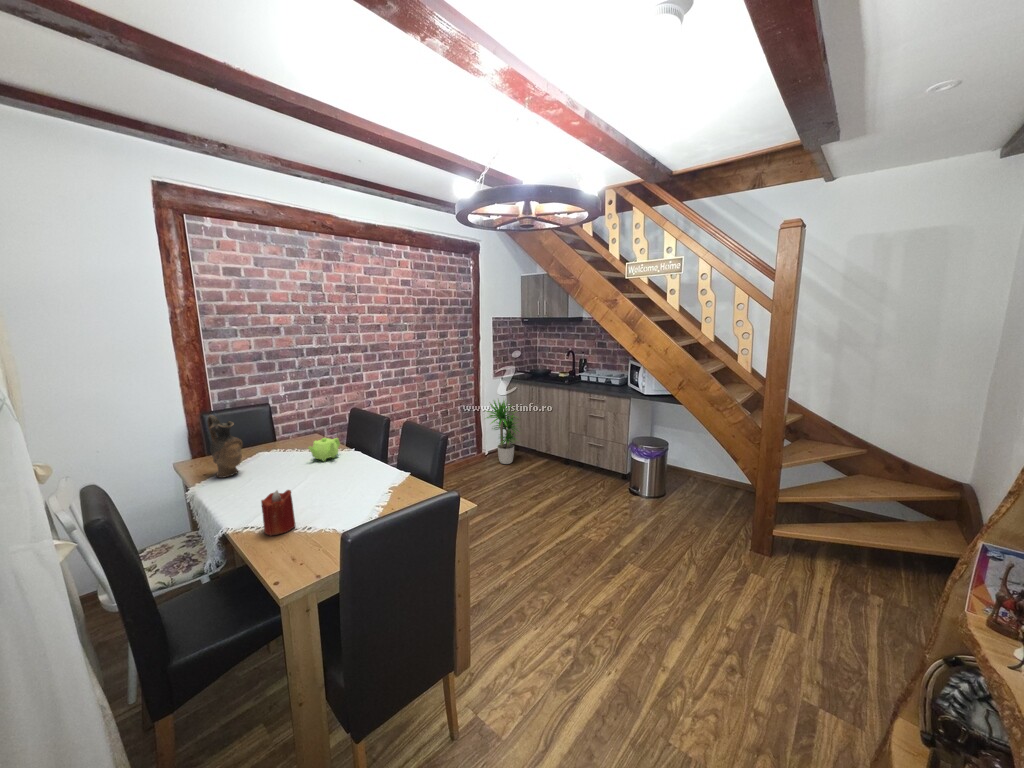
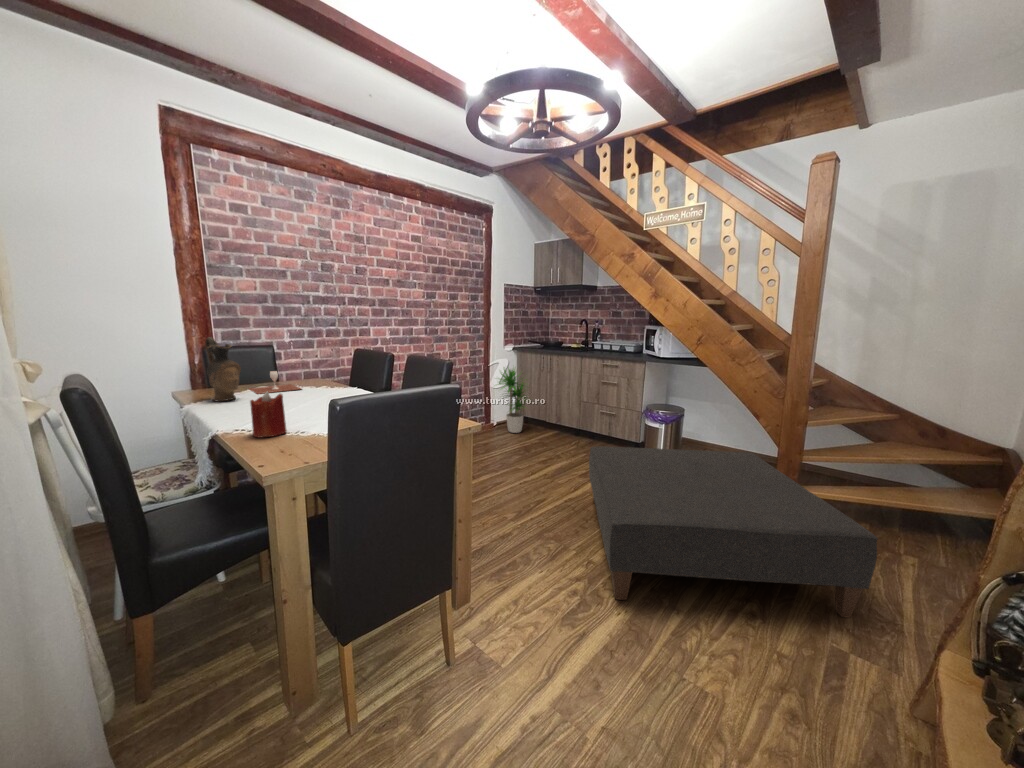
wine glass: none [247,436,302,463] -> present [249,371,301,394]
teapot: present [308,438,340,461] -> none [308,372,342,395]
ottoman: none [579,493,841,668] -> present [589,446,878,618]

